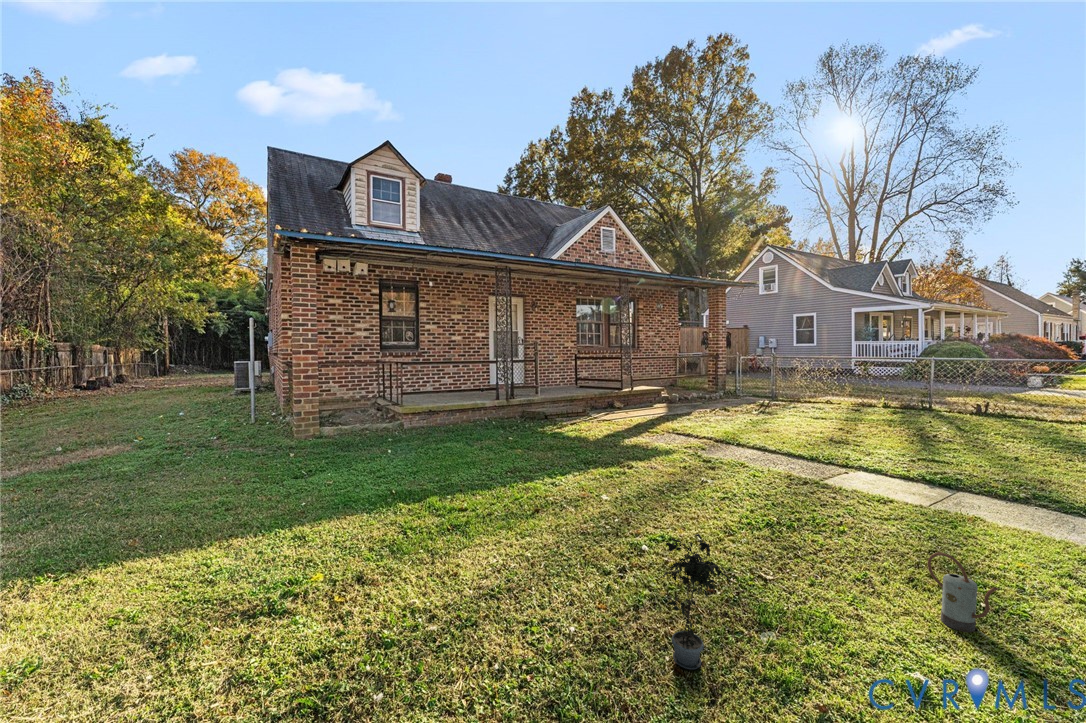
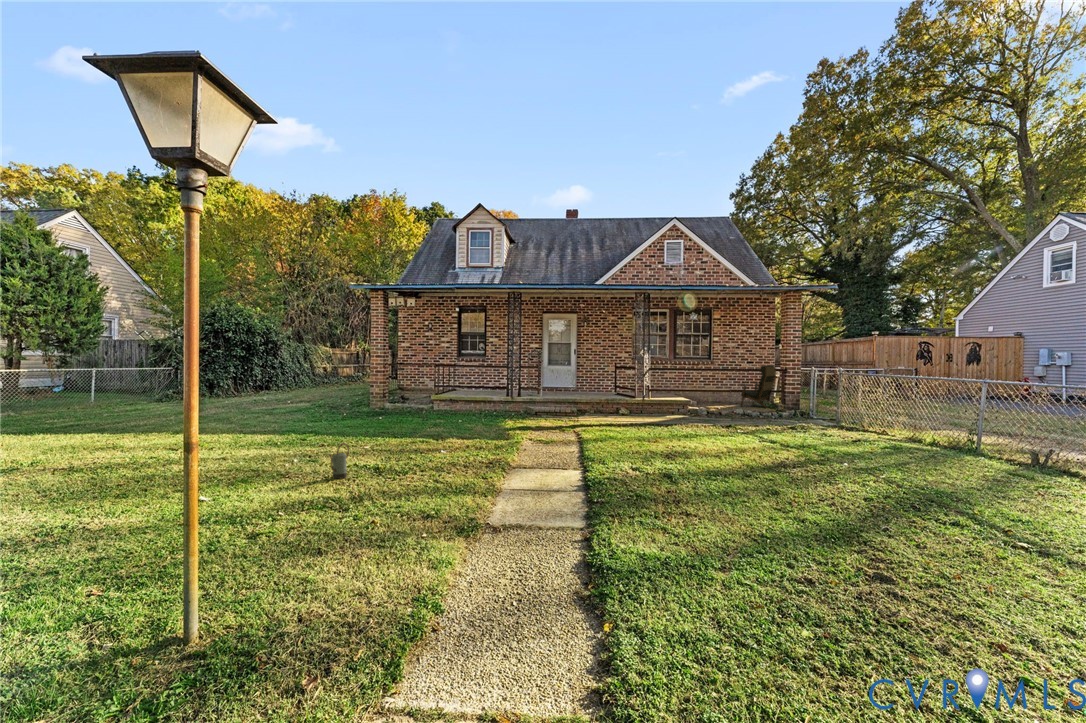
lounge chair: none [684,354,713,394] -> present [741,365,777,408]
potted plant: present [663,534,731,670] -> none [229,415,257,466]

